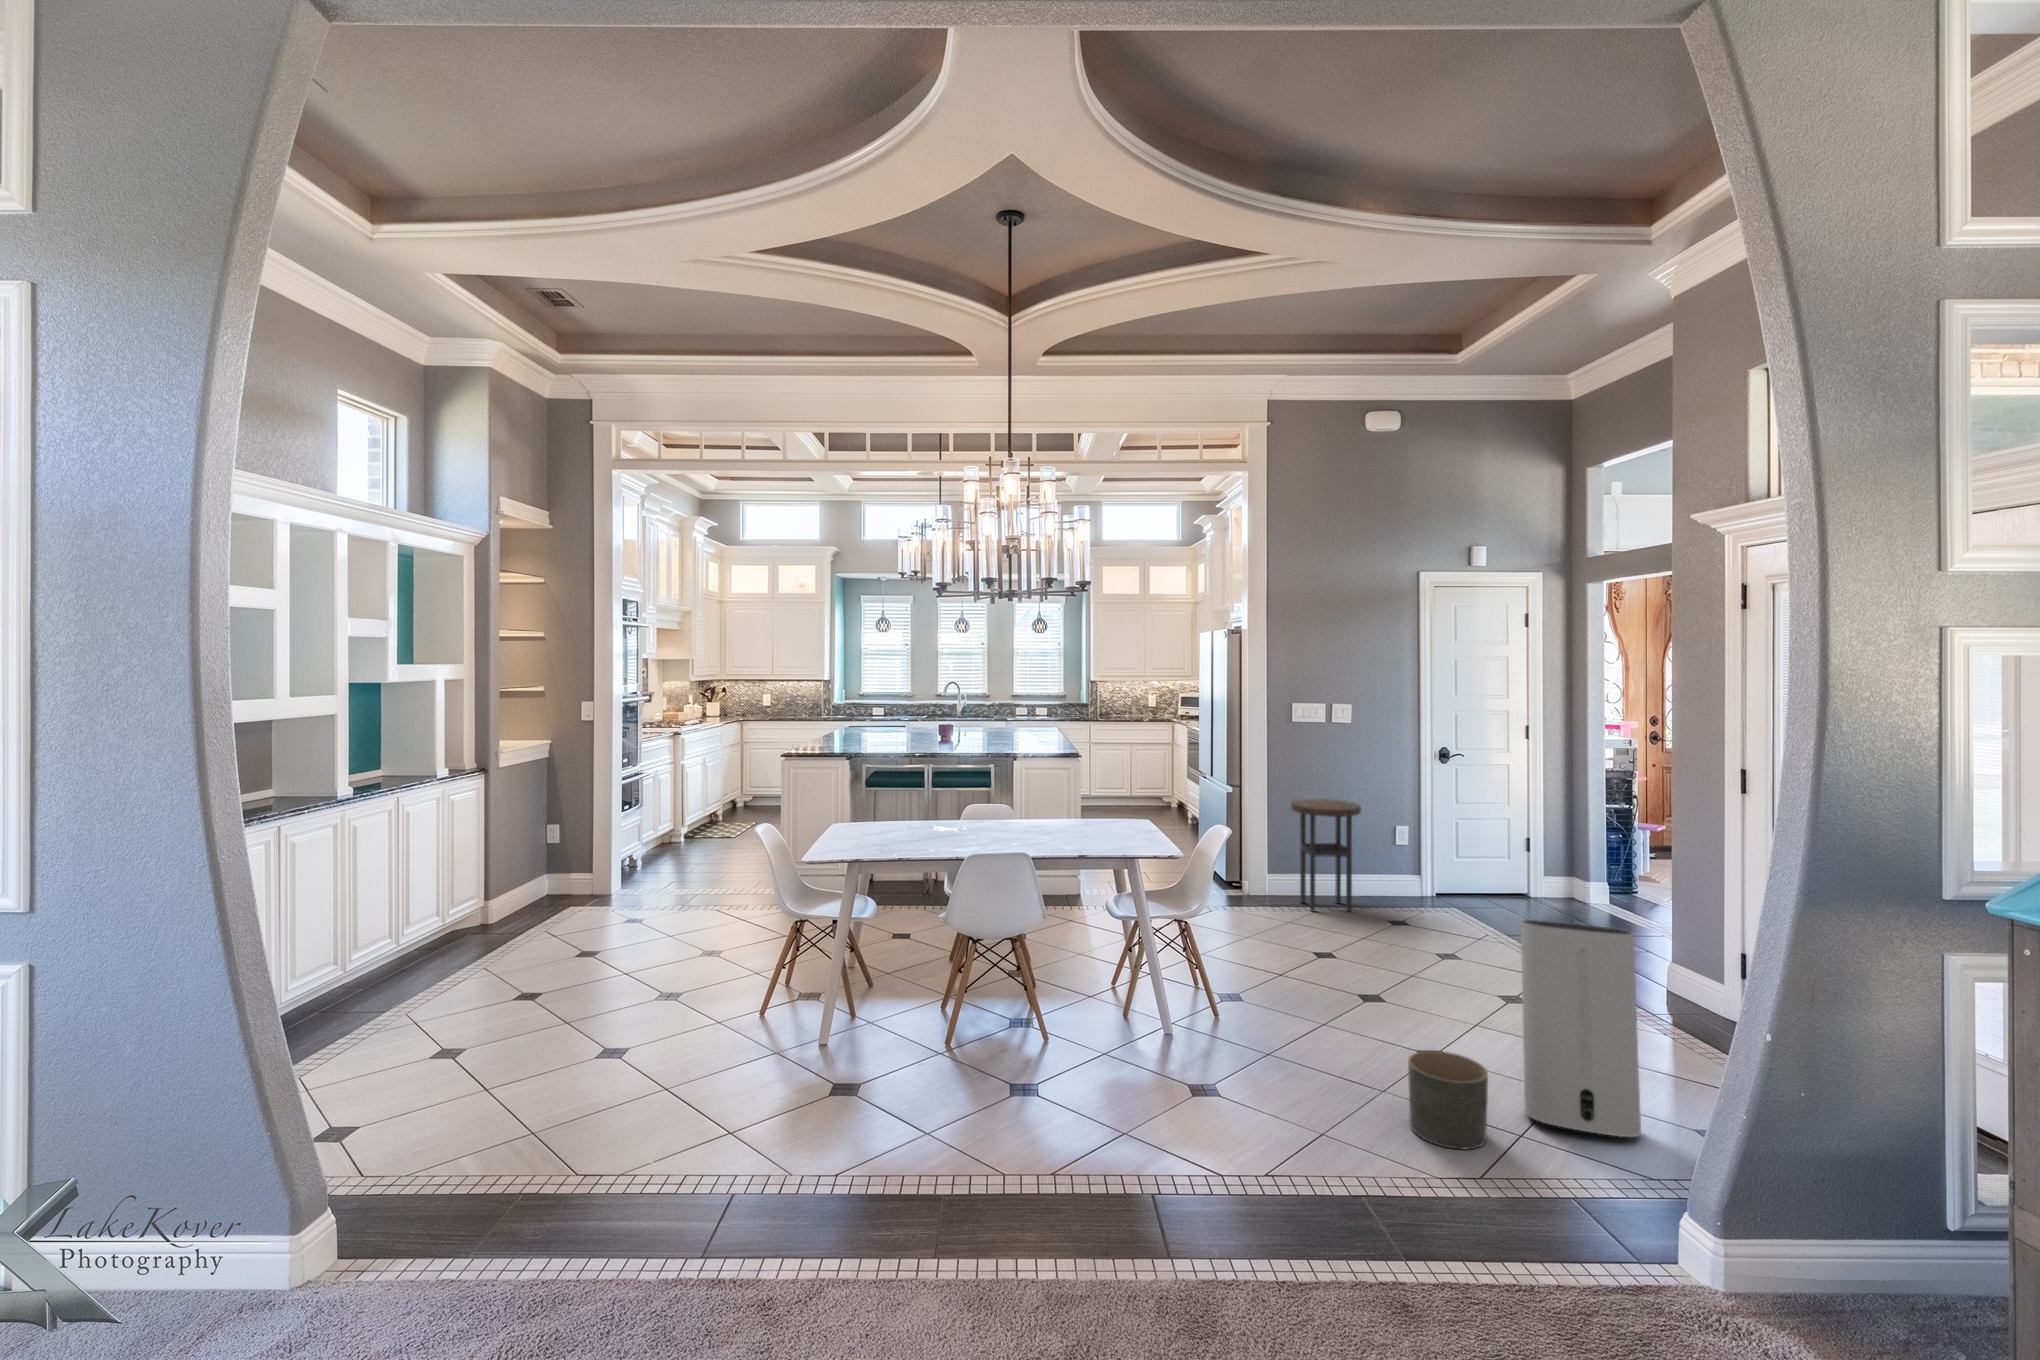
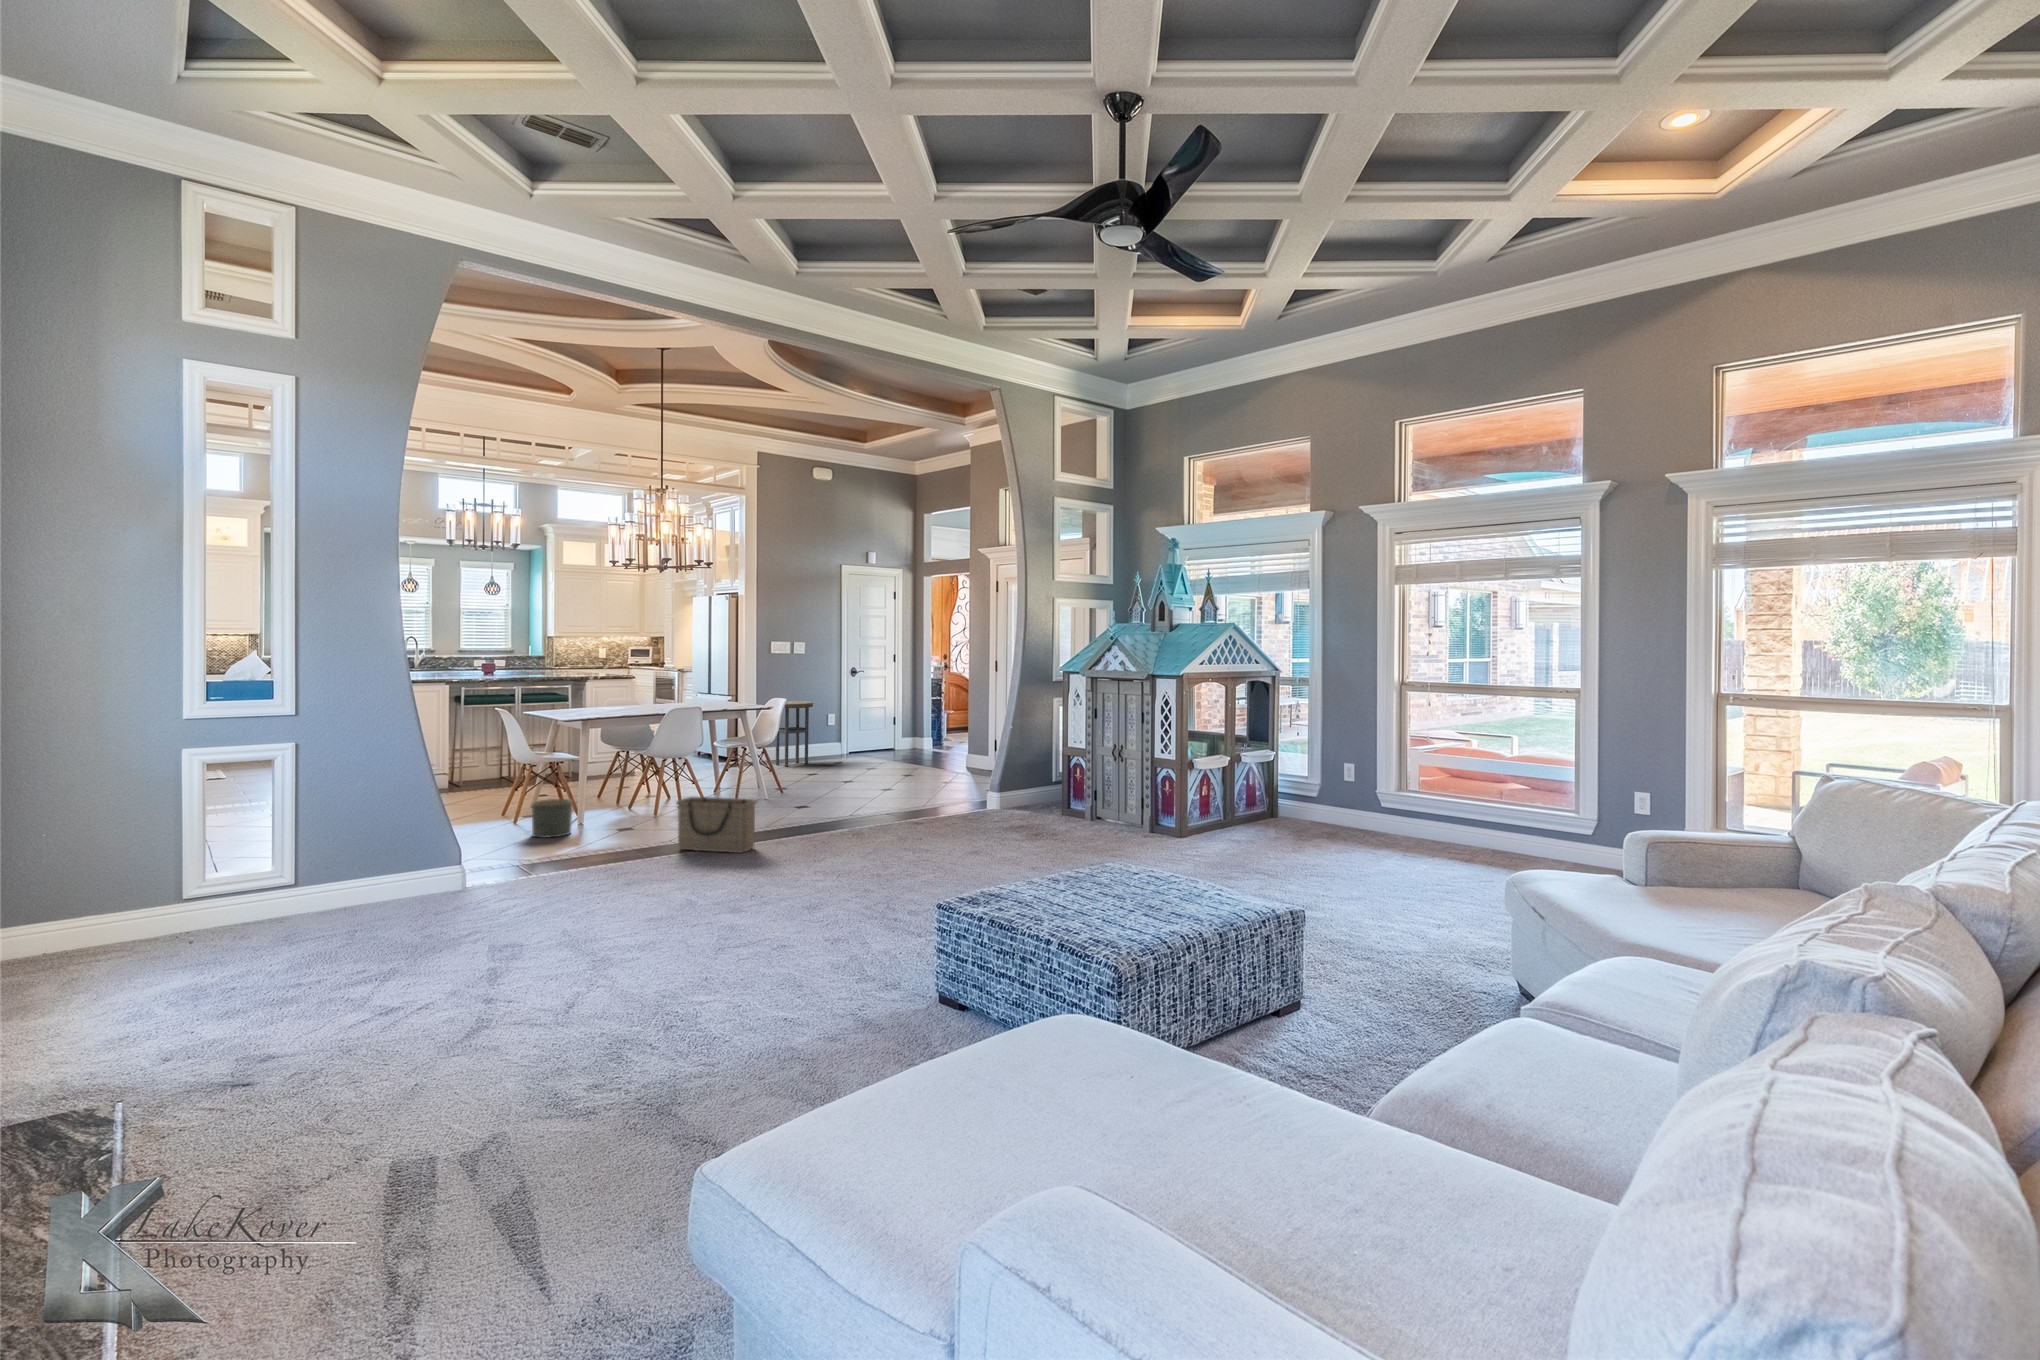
air purifier: present [1521,920,1641,1137] -> none [929,718,971,798]
planter: present [1408,1051,1488,1149] -> present [532,799,572,838]
basket: none [809,1082,940,1283] -> present [676,797,757,853]

